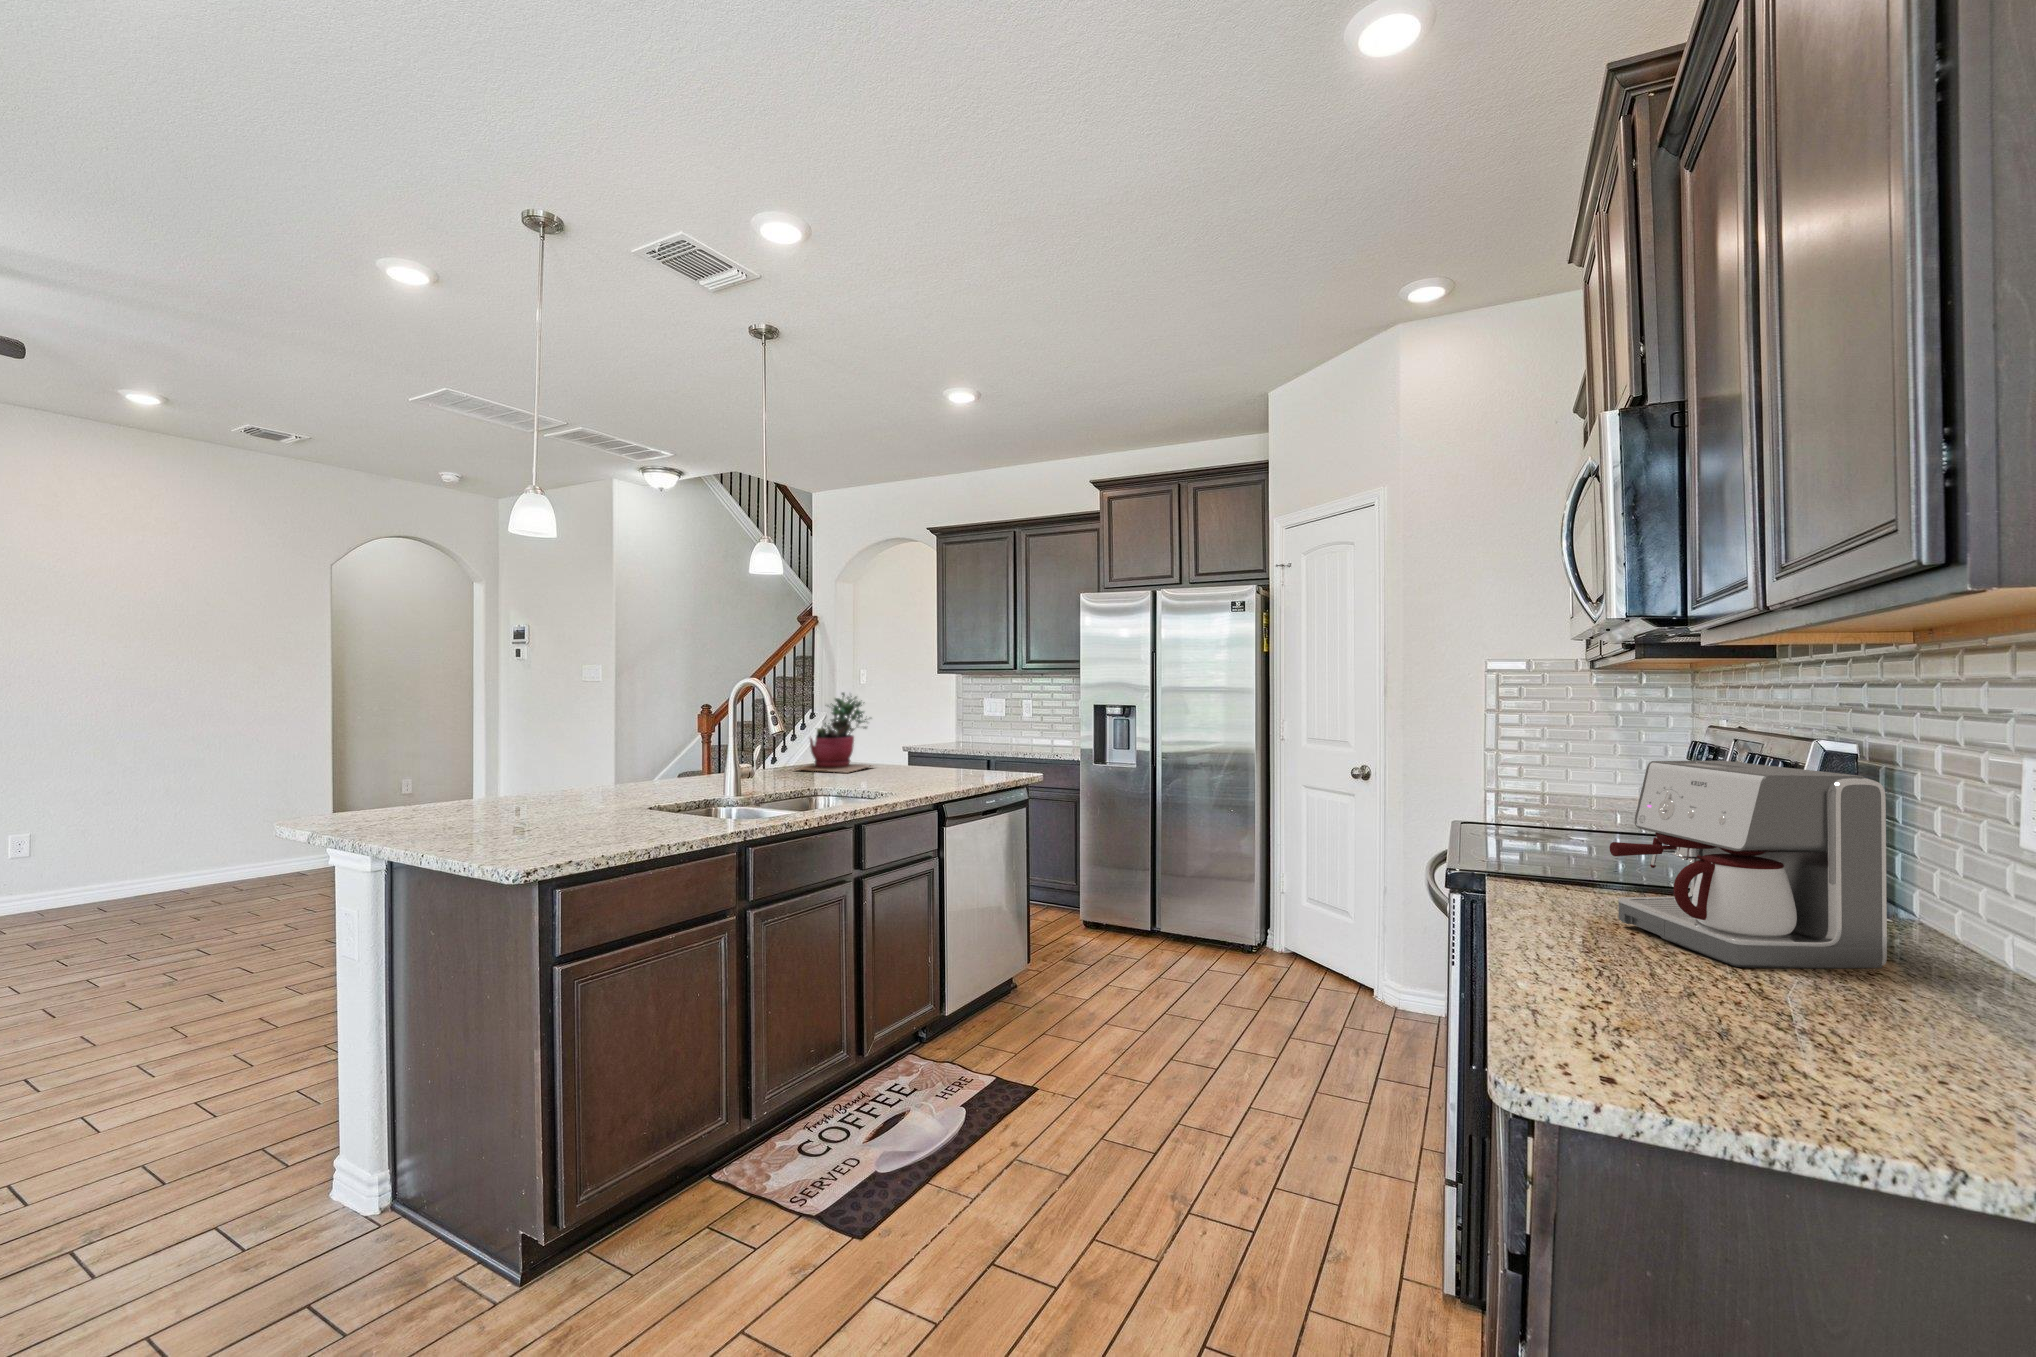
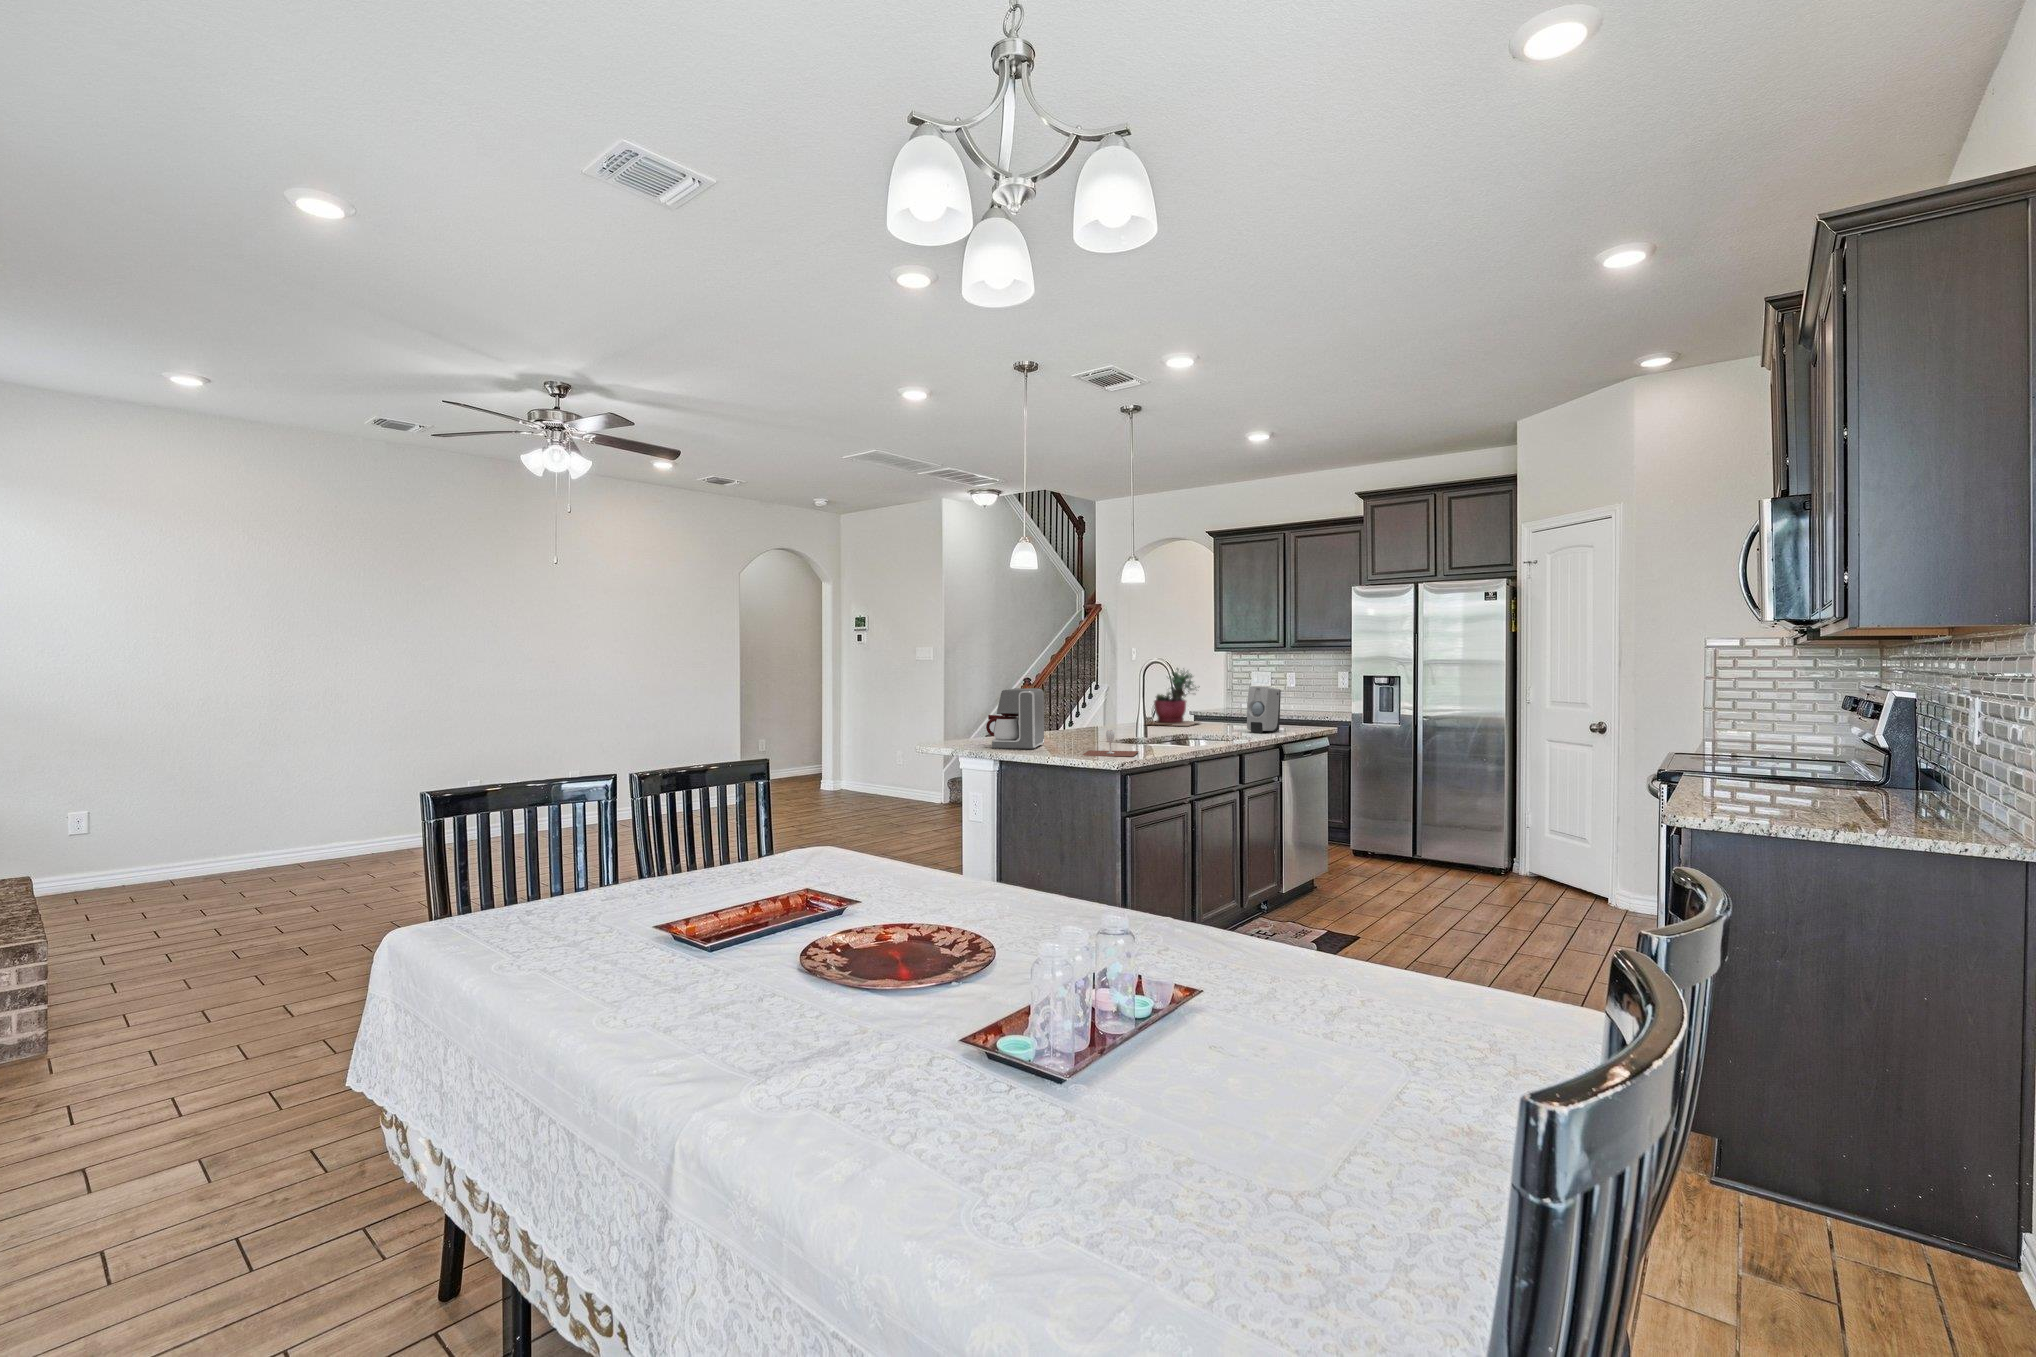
soap dispenser: none [913,720,962,784] -> present [1247,687,1281,733]
coffee maker: present [1610,761,1887,969] -> present [986,688,1044,749]
wine glass: none [541,796,668,844] -> present [1083,730,1138,756]

